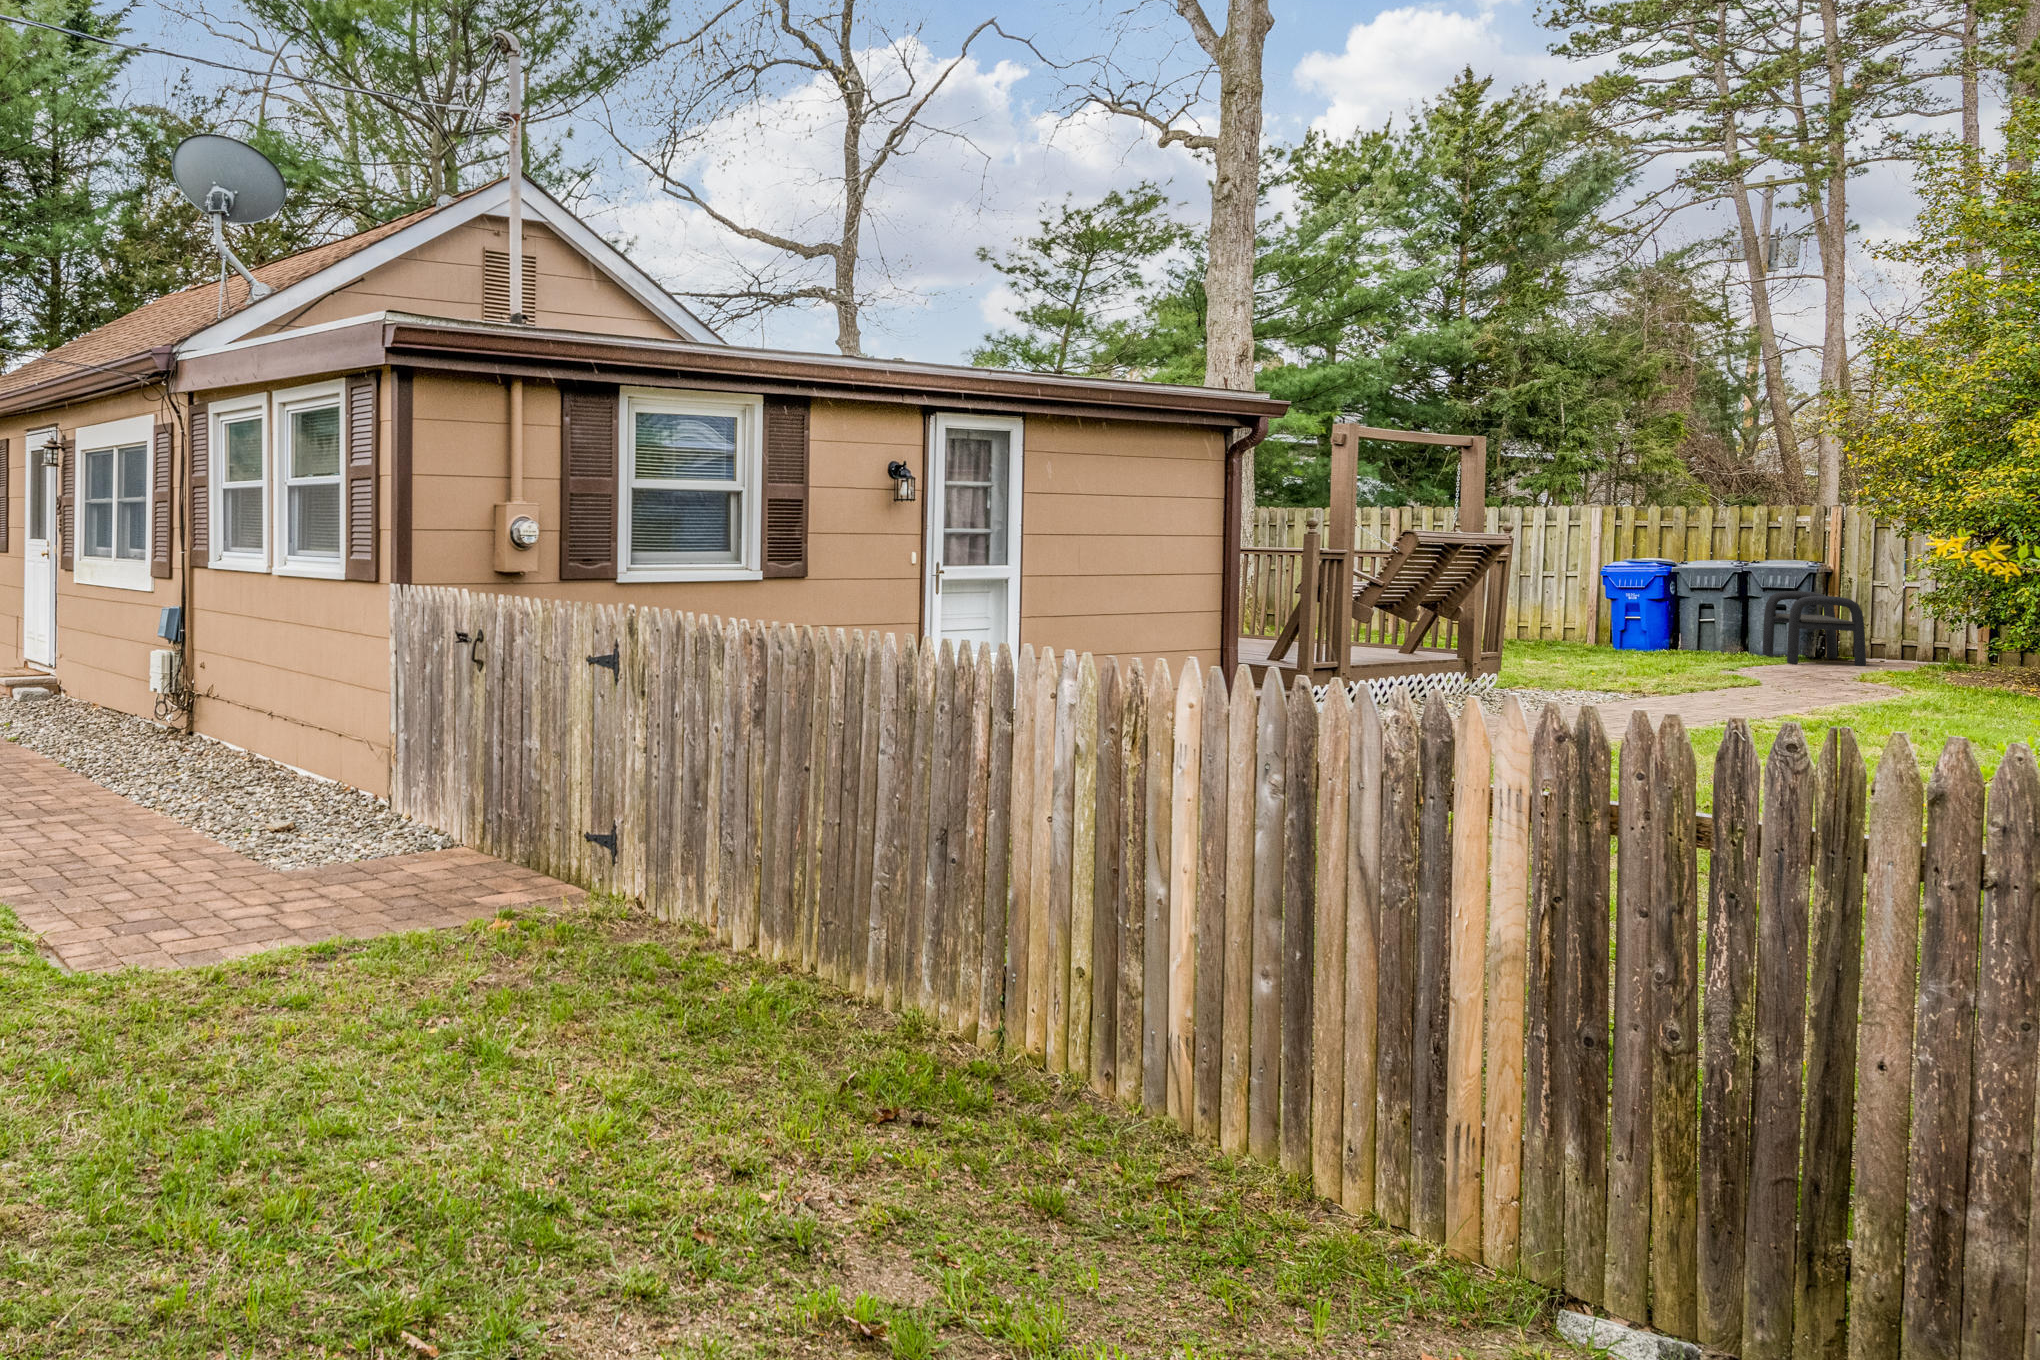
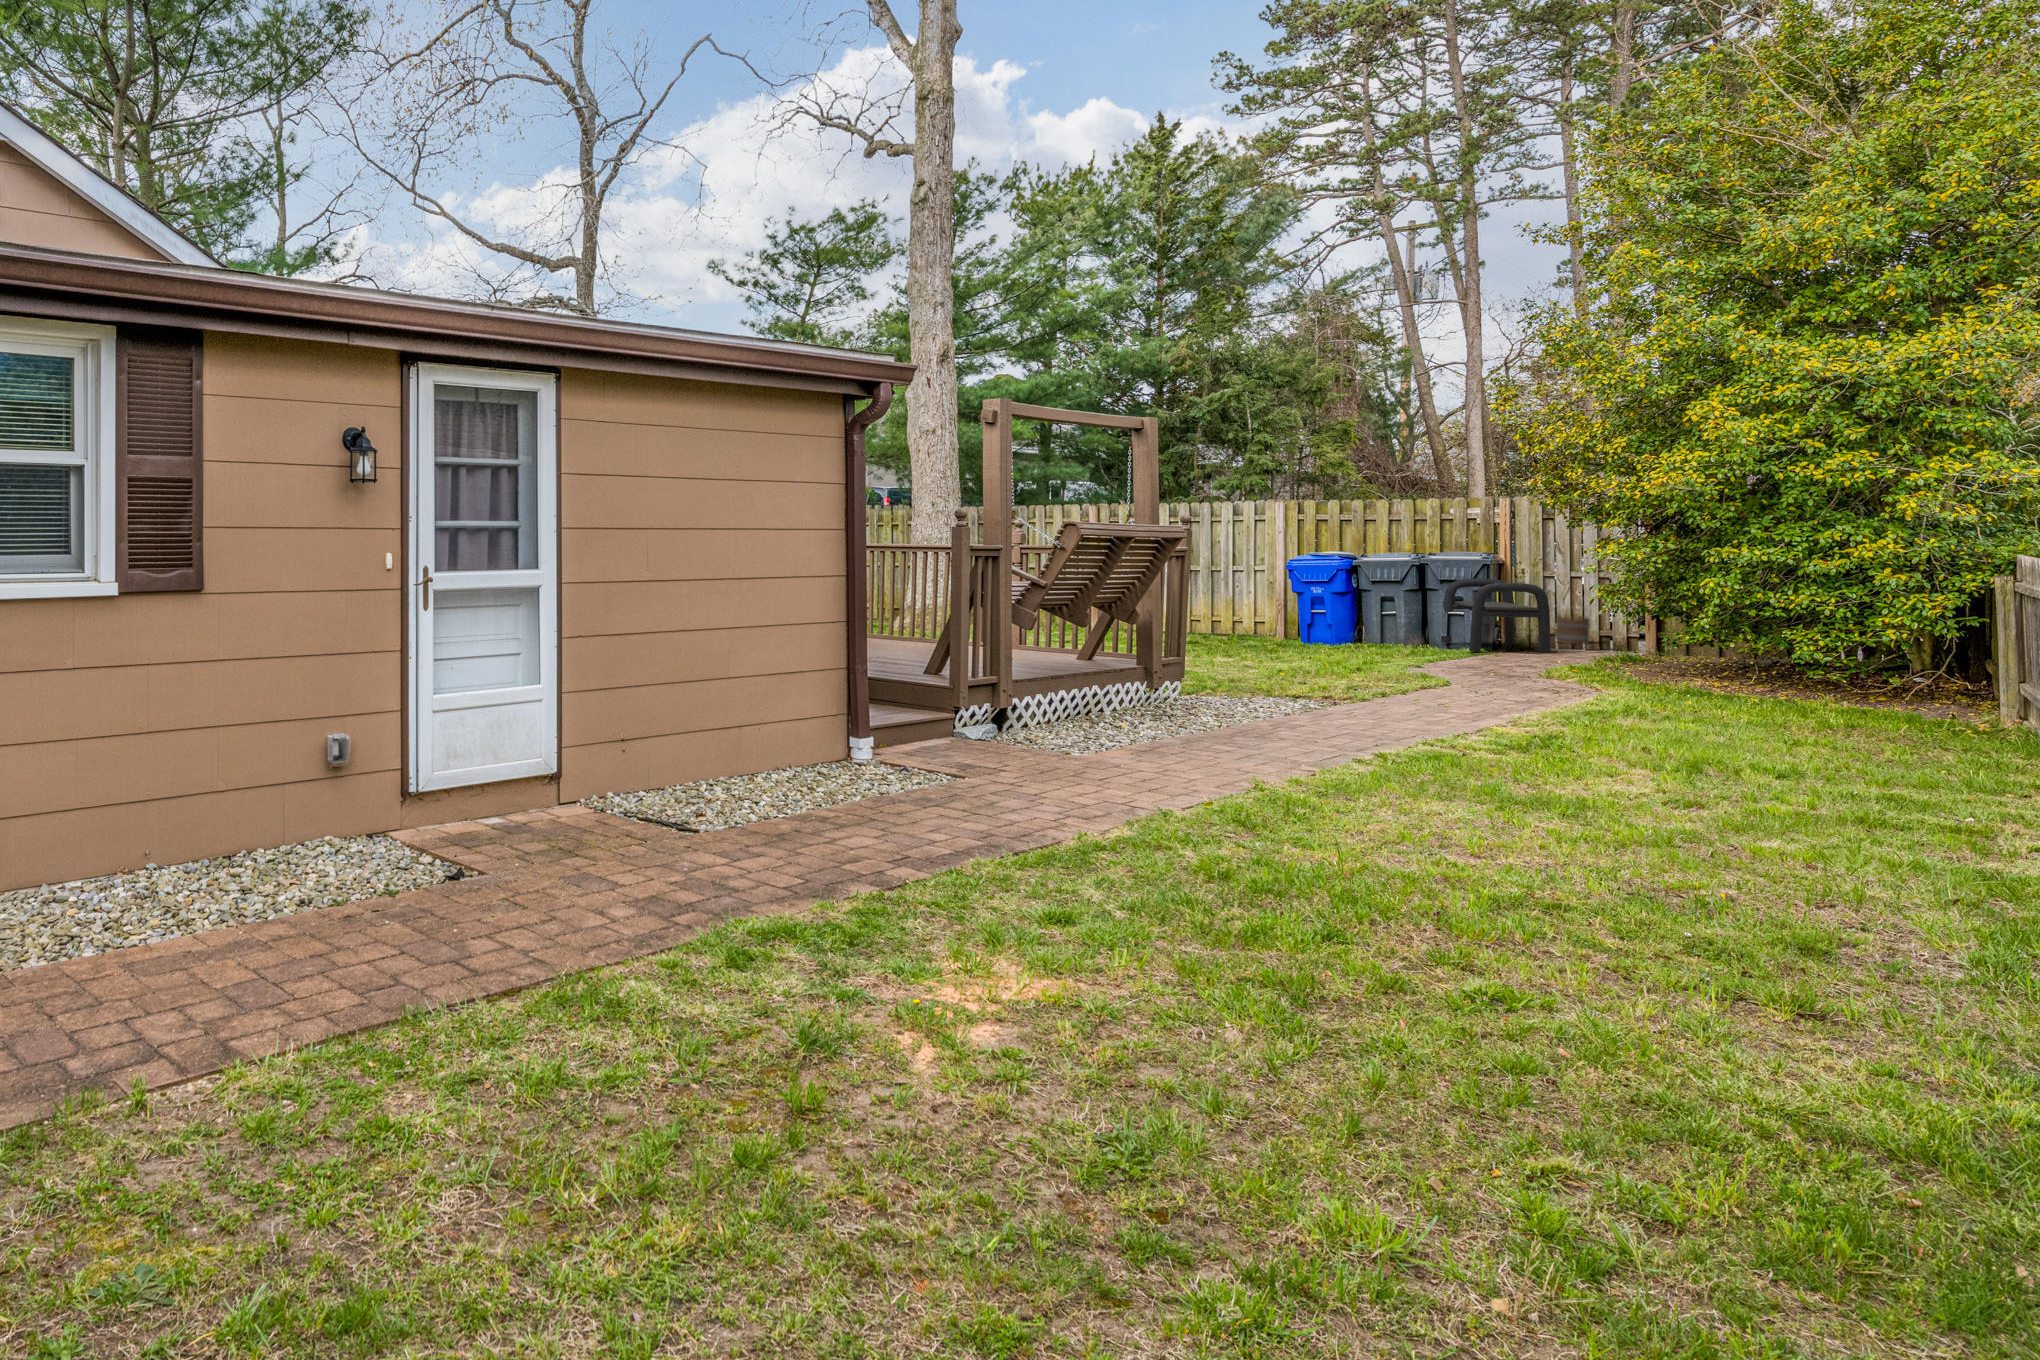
bucket: none [1877,622,1913,660] -> present [1555,607,1591,644]

